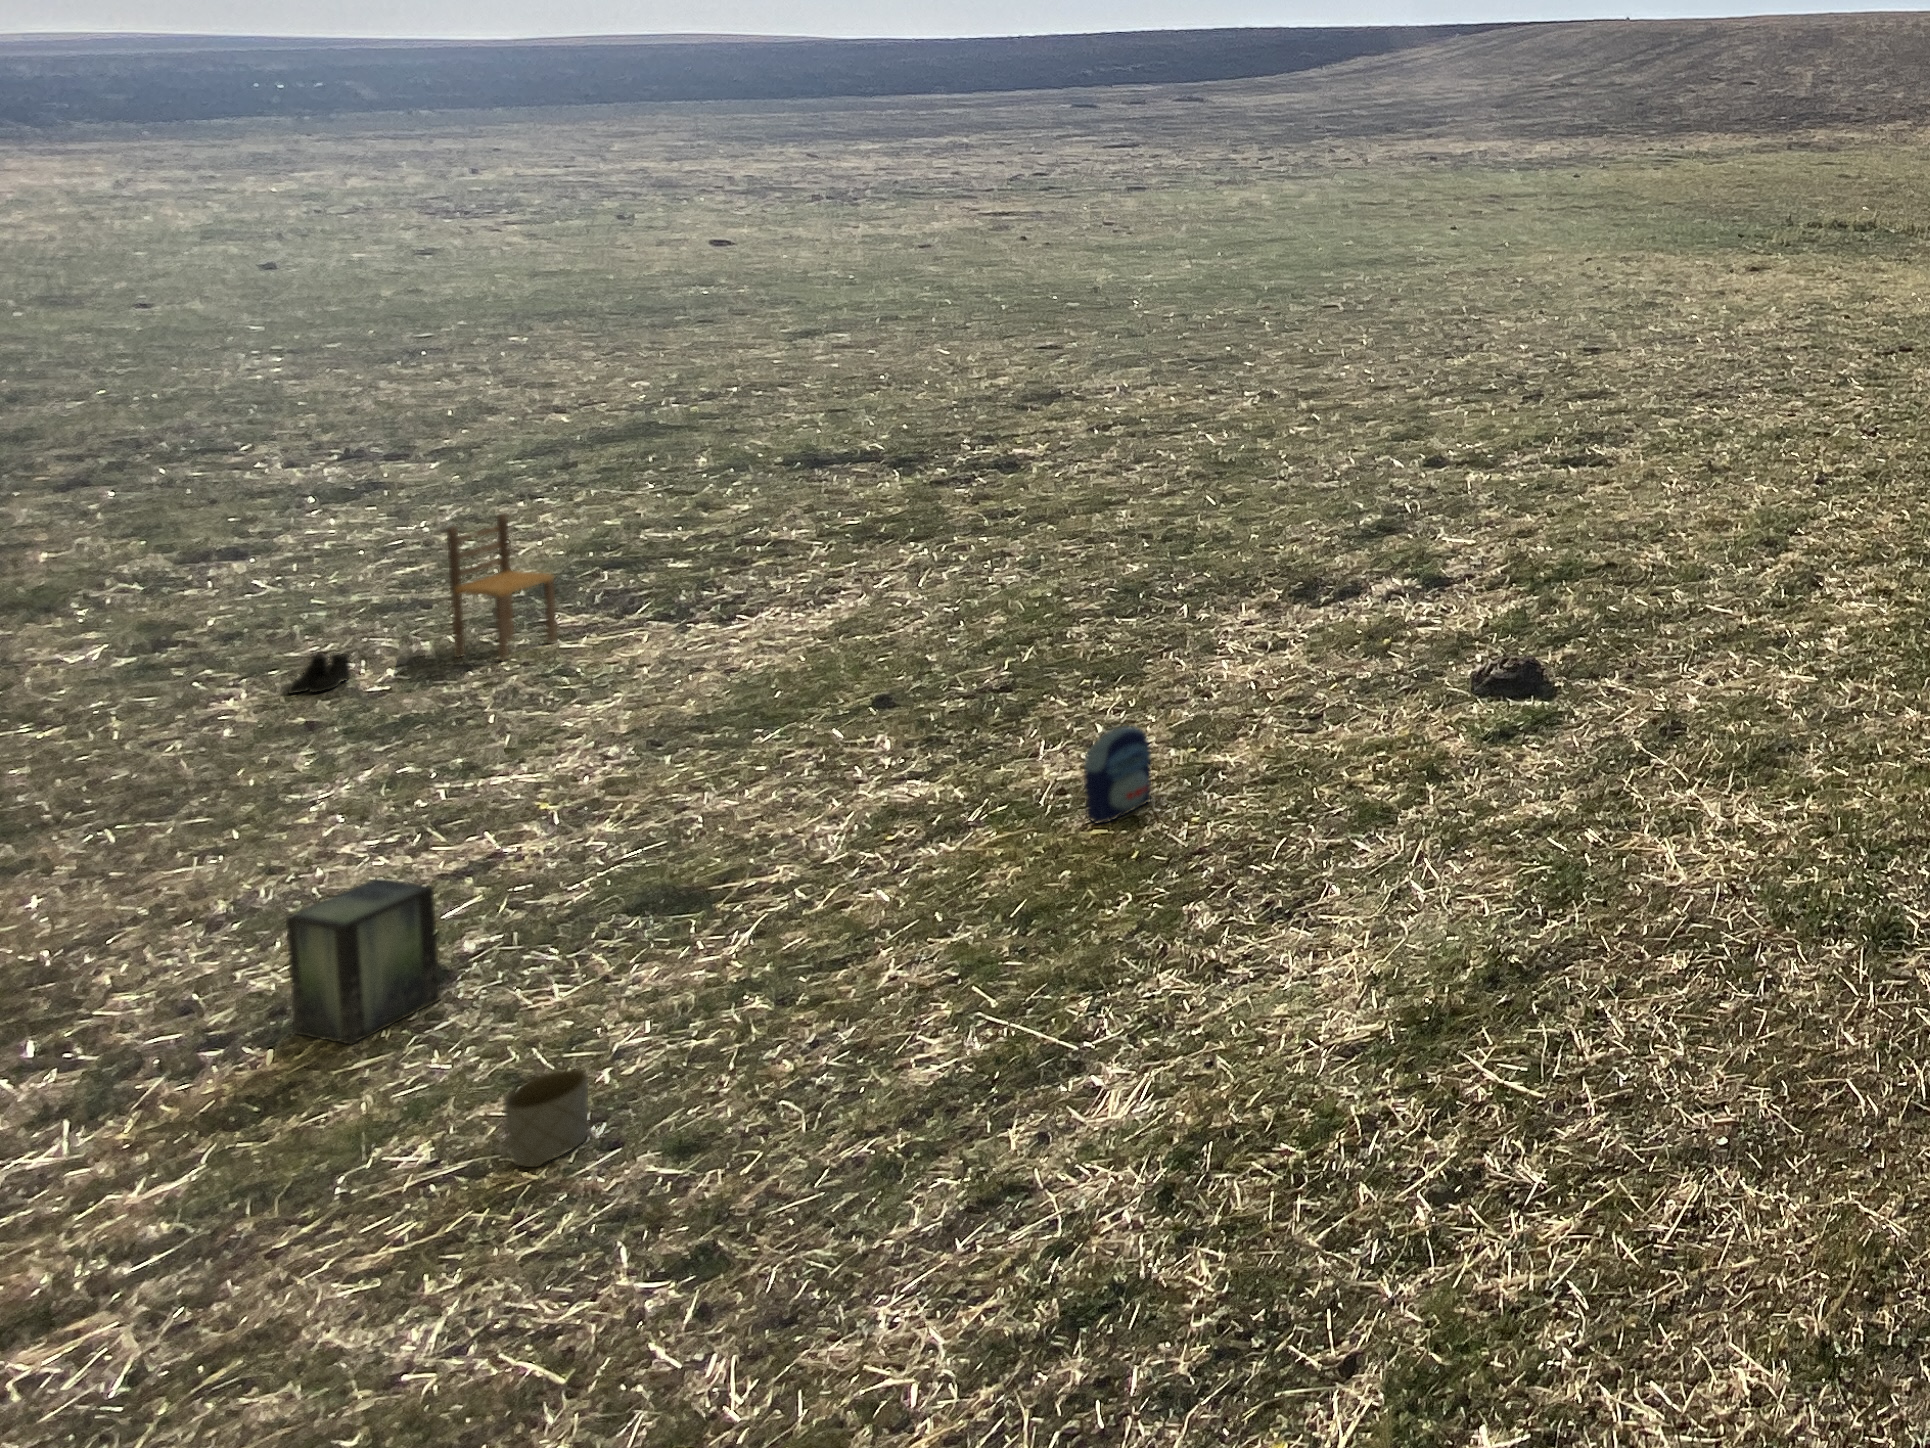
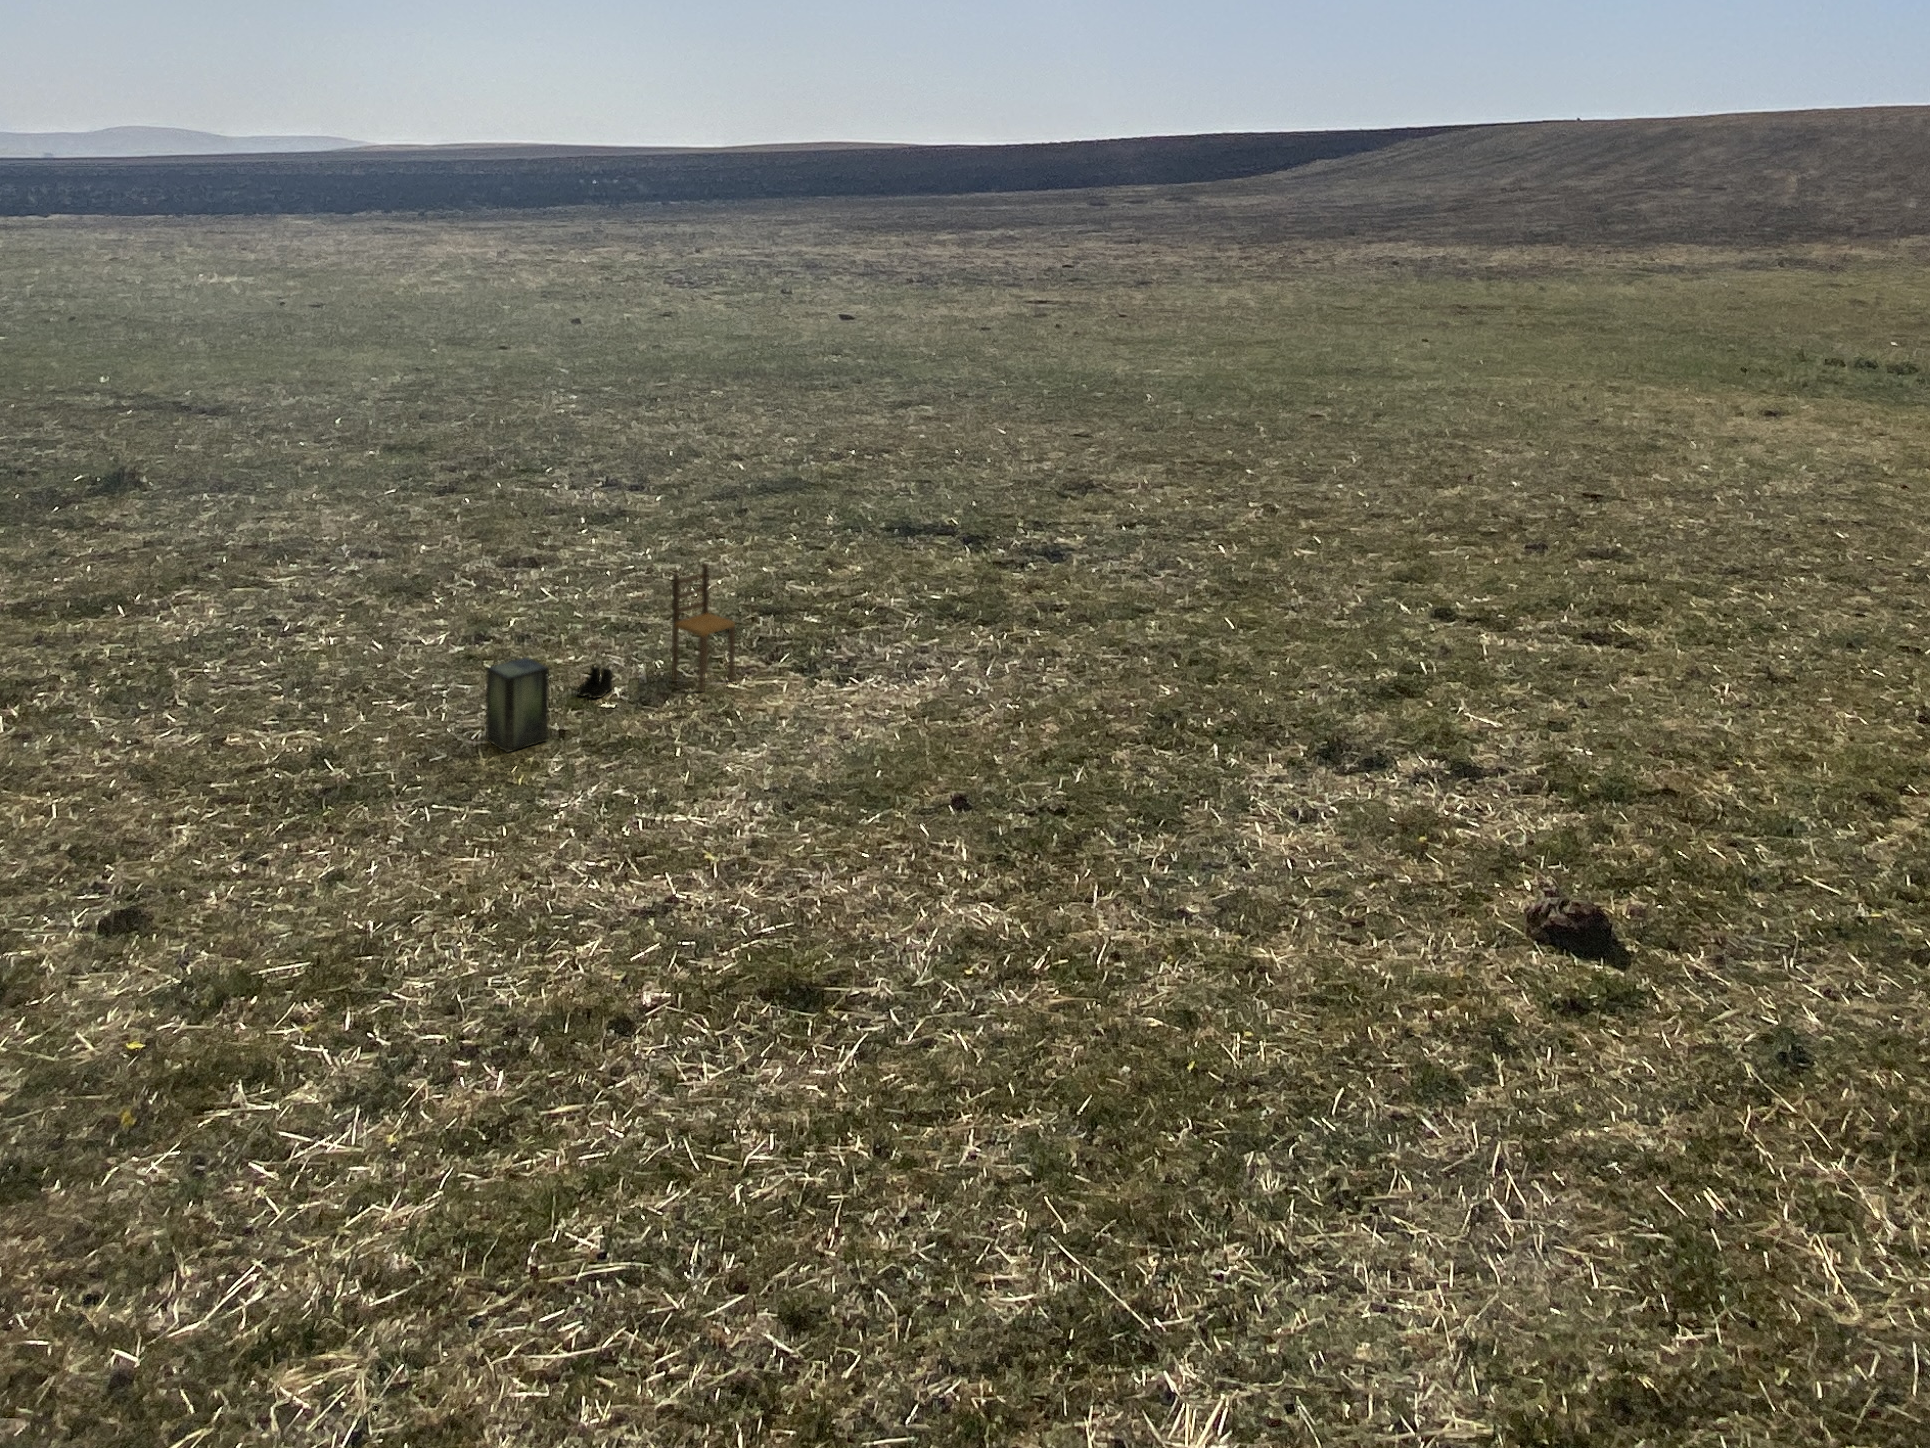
backpack: present [1084,726,1152,823] -> none [1144,903,1204,1008]
storage box: present [286,878,440,1044] -> present [486,657,549,752]
planter: present [503,1069,588,1167] -> none [704,1167,762,1264]

